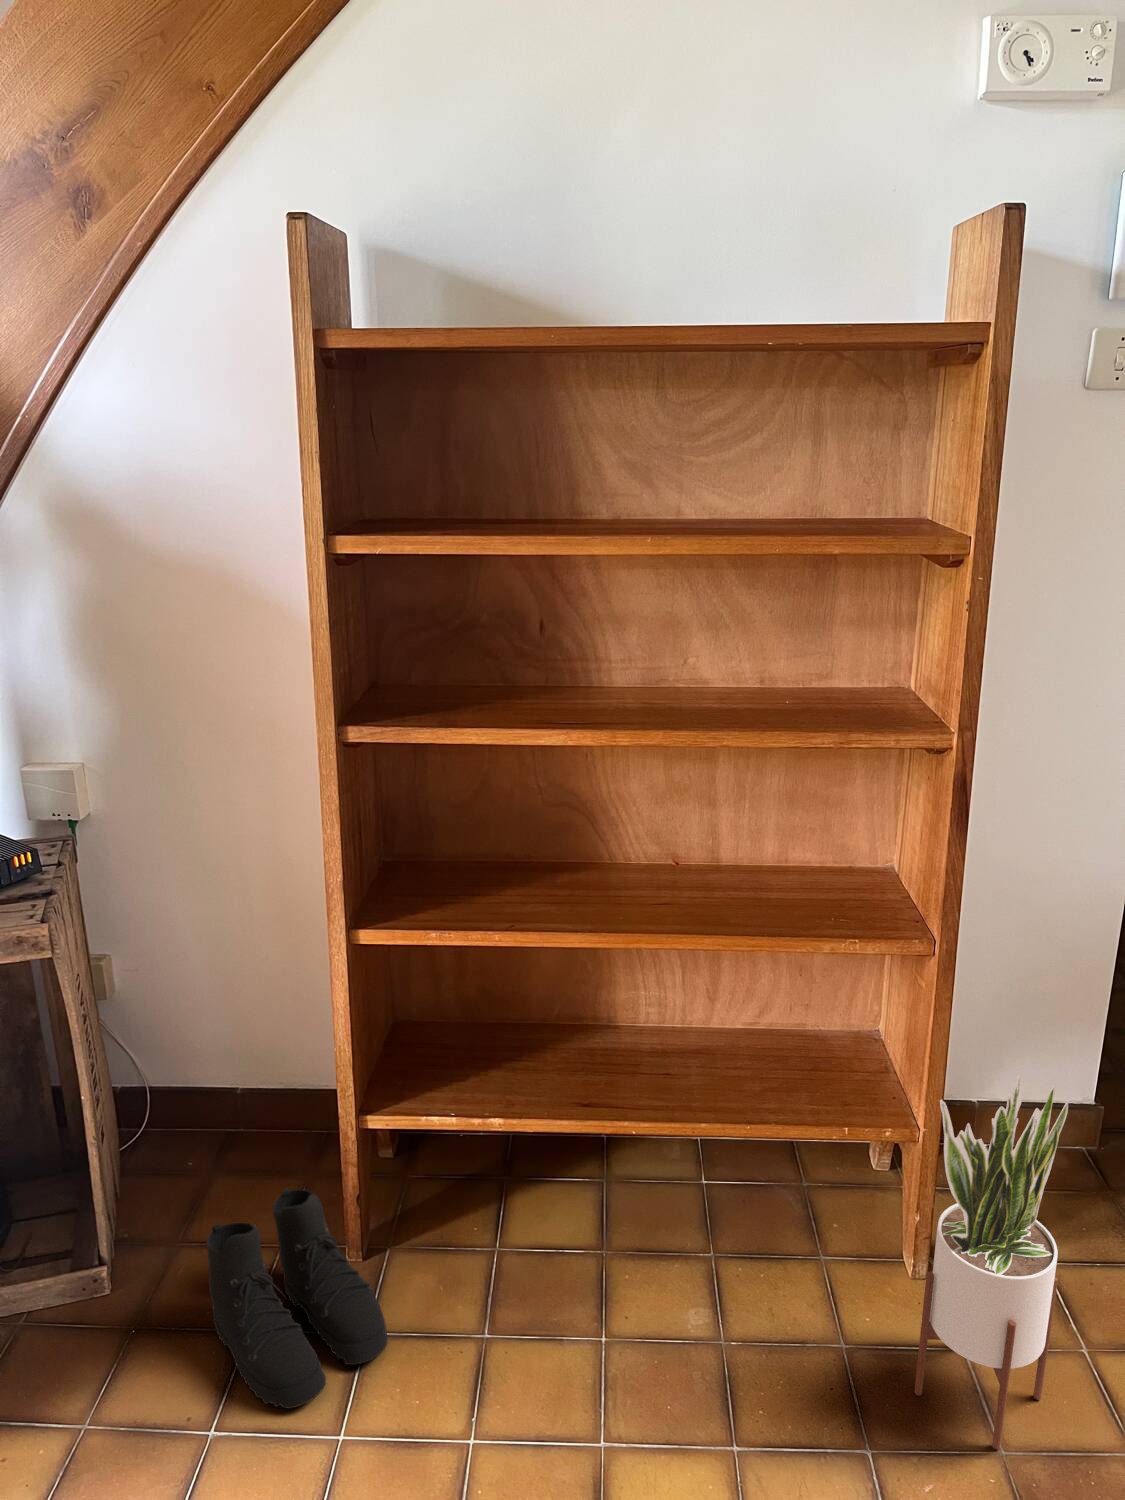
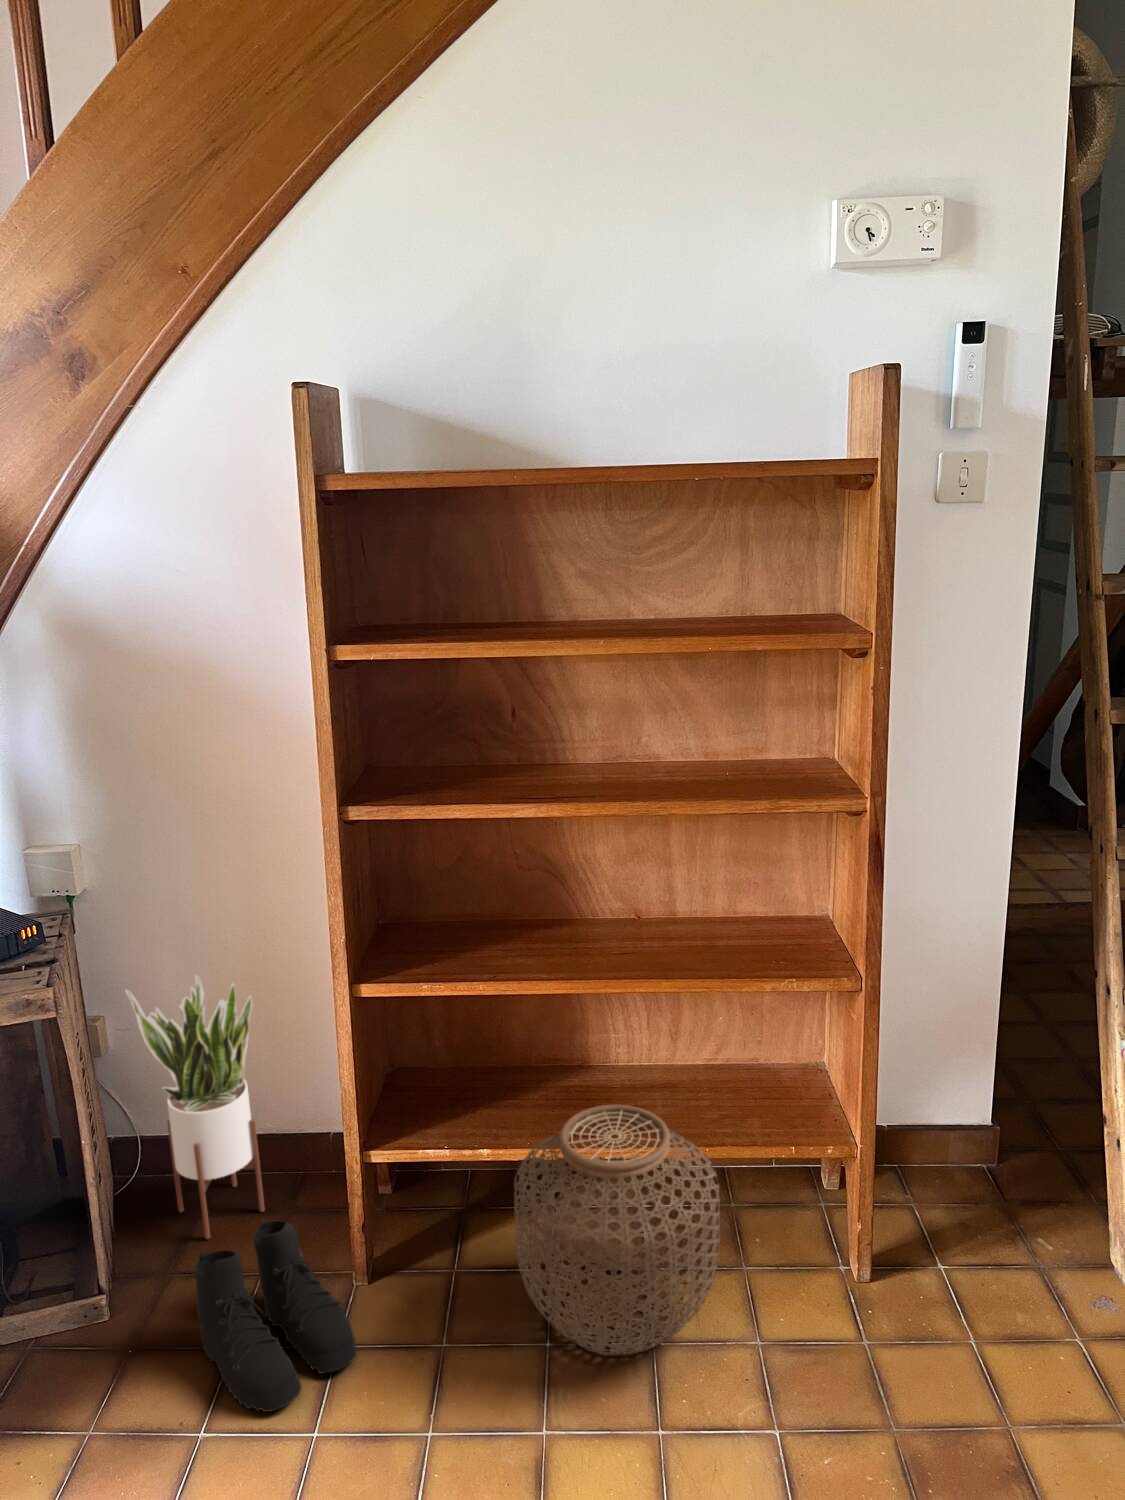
woven basket: none [570,1073,804,1354] -> present [514,1105,720,1355]
potted plant: present [914,1075,1068,1449] -> present [125,975,265,1239]

